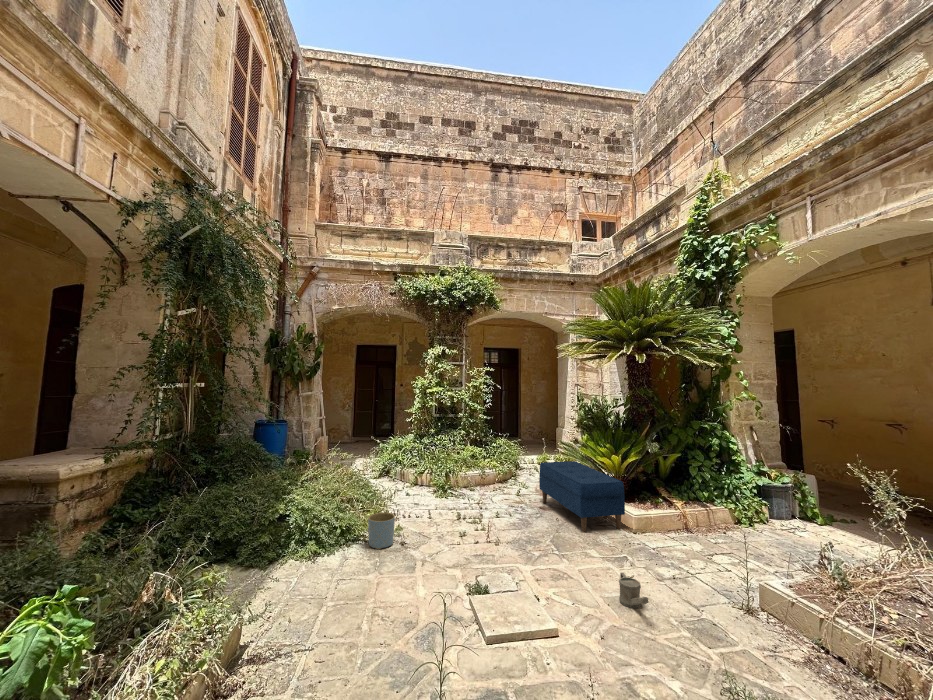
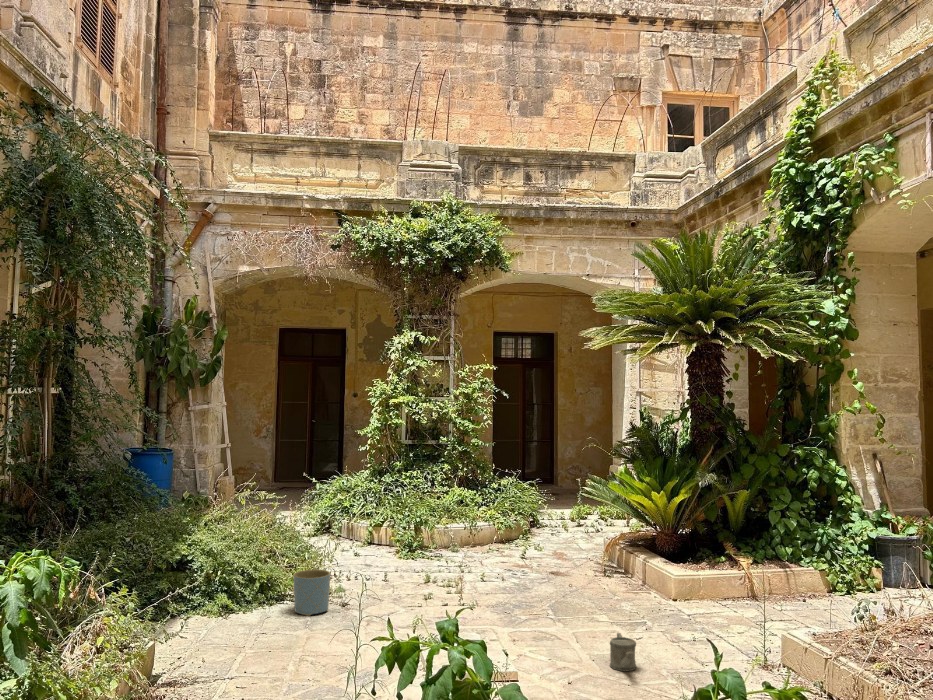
bench: present [539,461,625,532] -> none [554,508,665,604]

